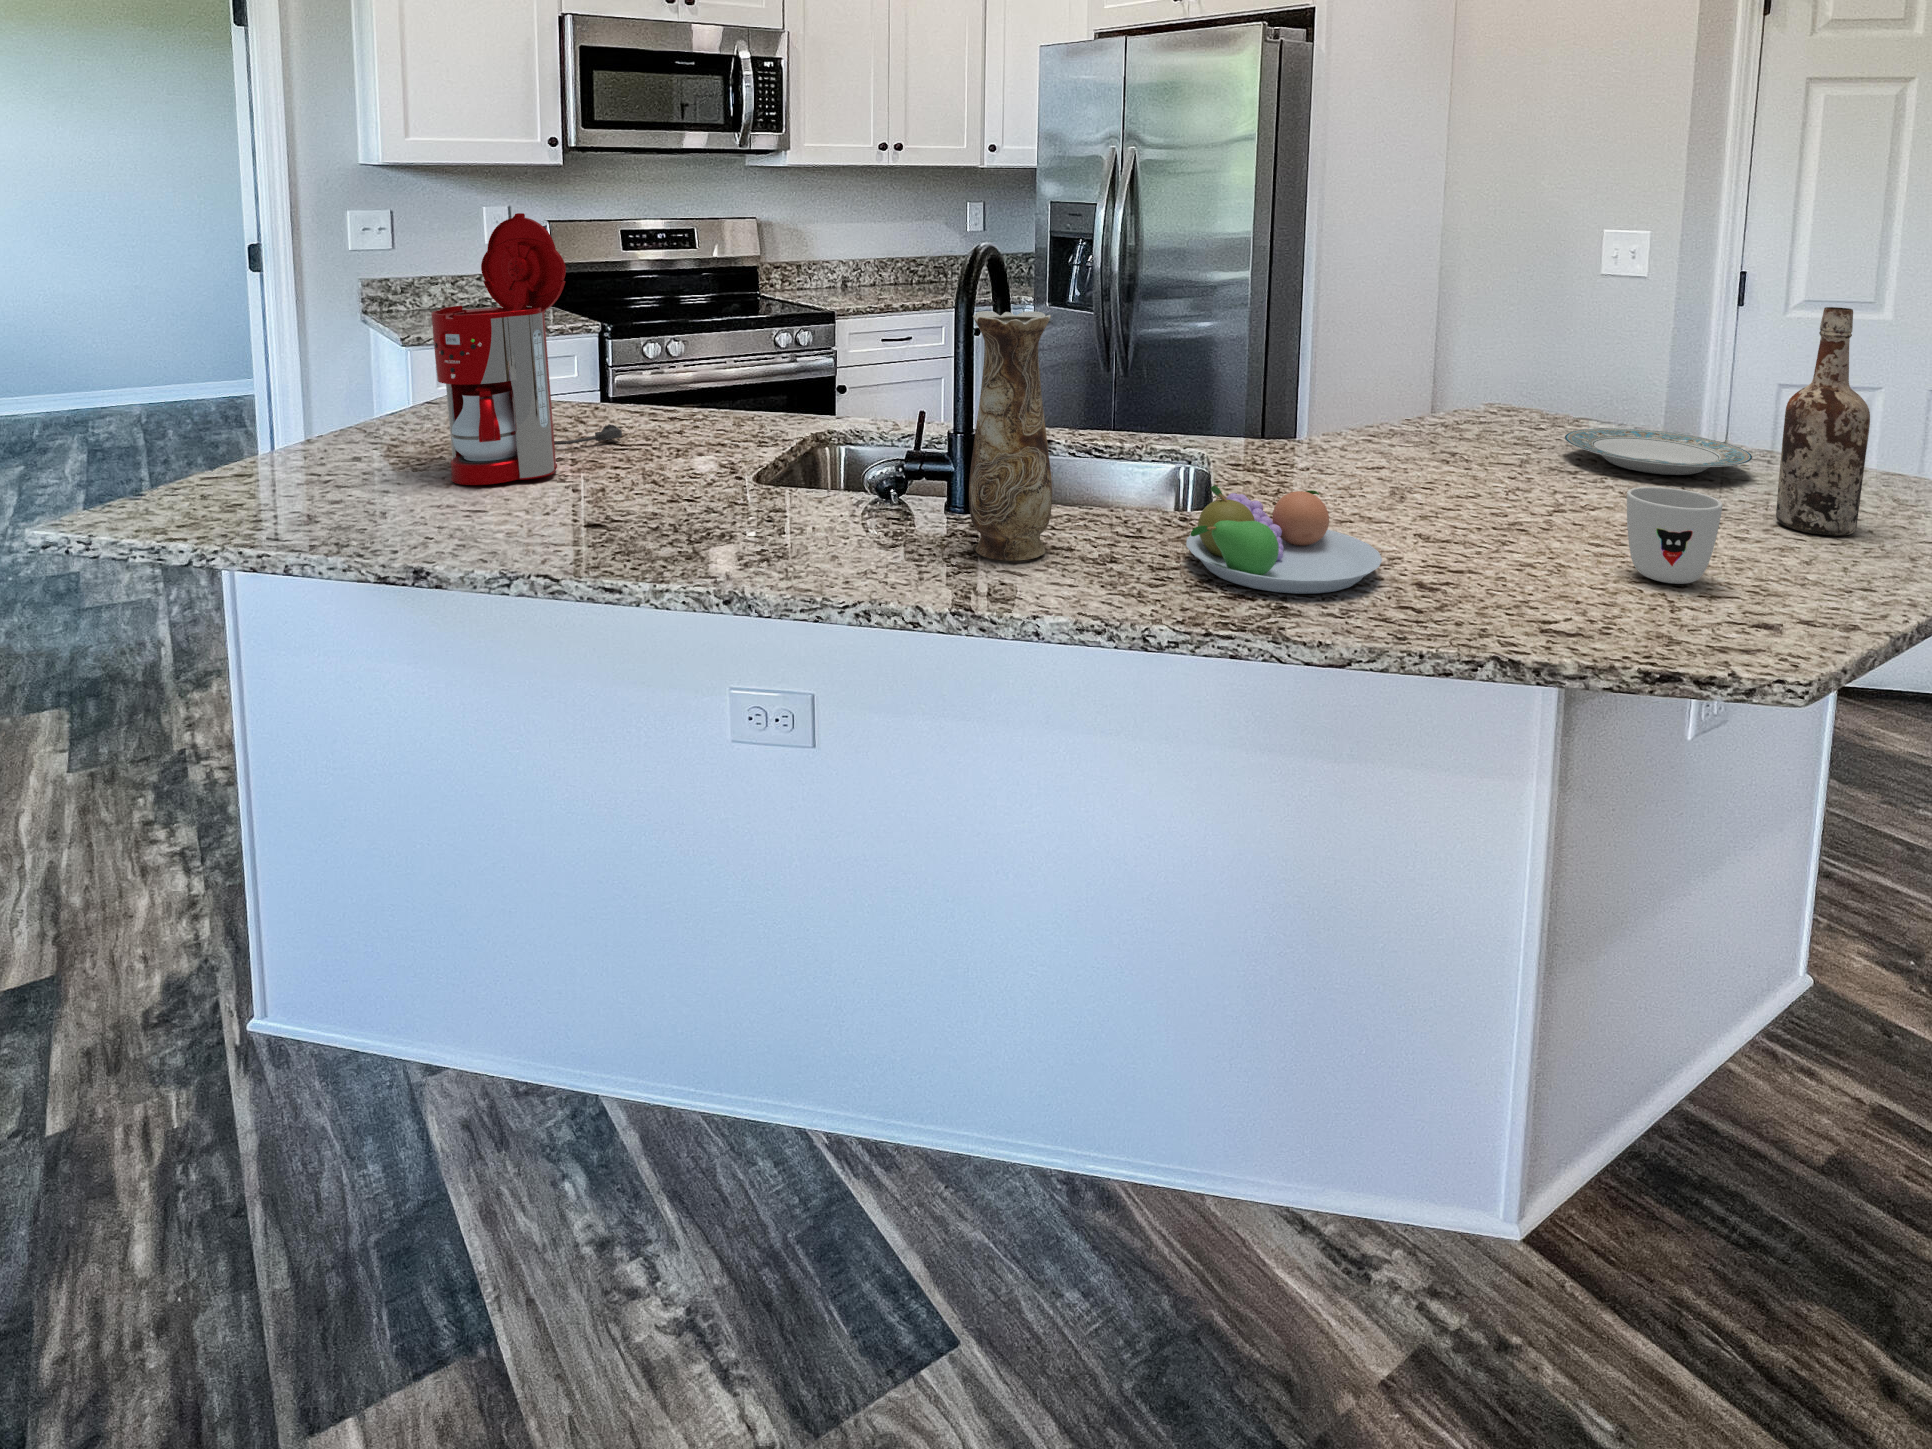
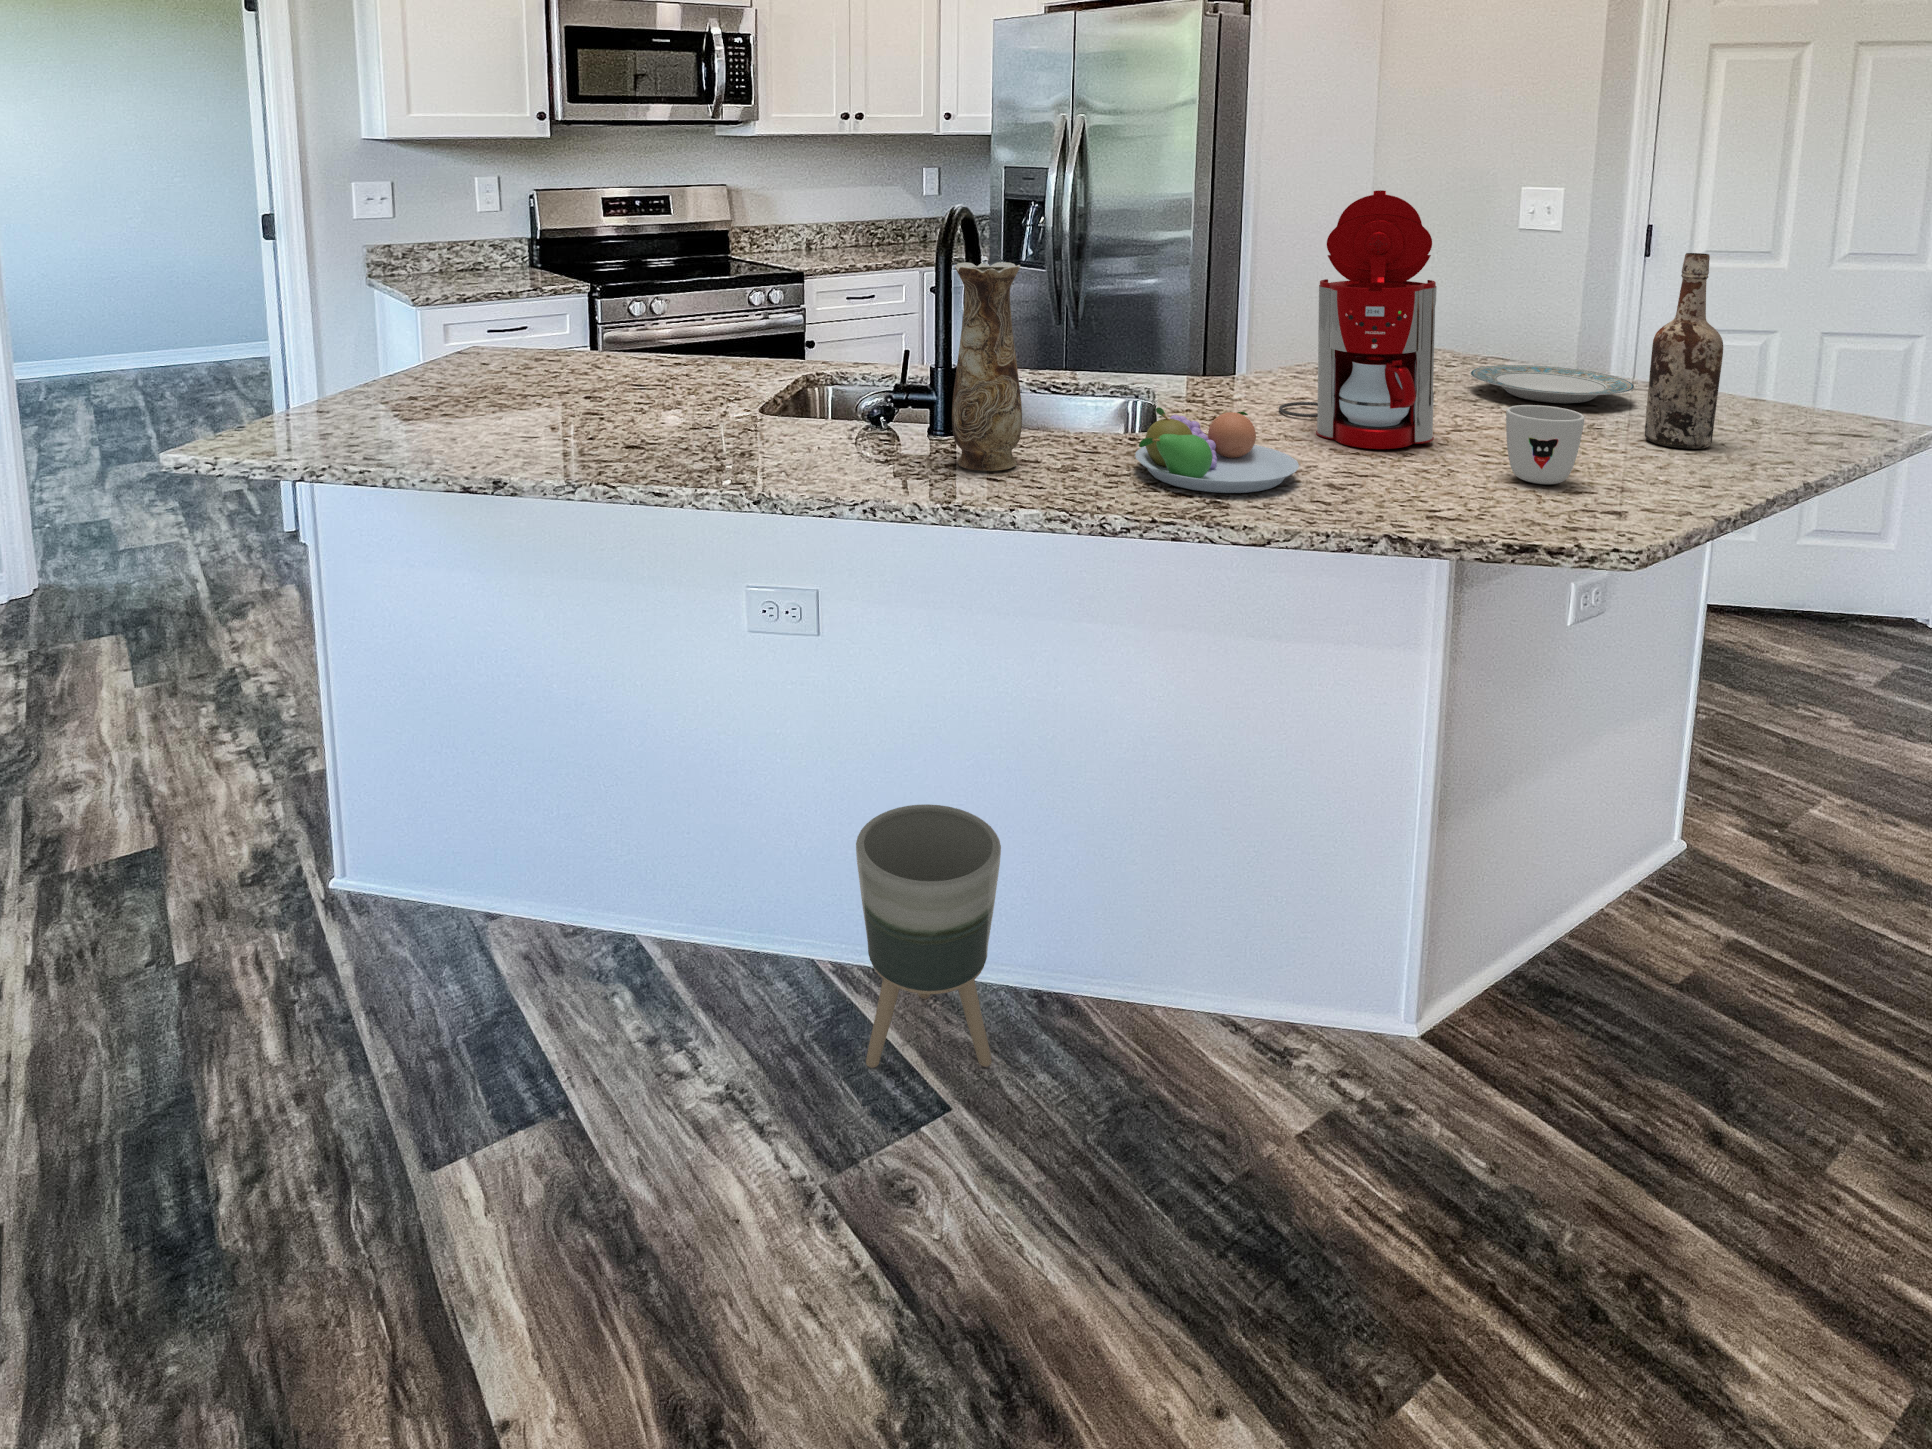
coffee maker: present [431,213,622,485] -> present [1279,190,1437,449]
planter: none [849,954,1024,1286] -> present [856,804,1001,1068]

